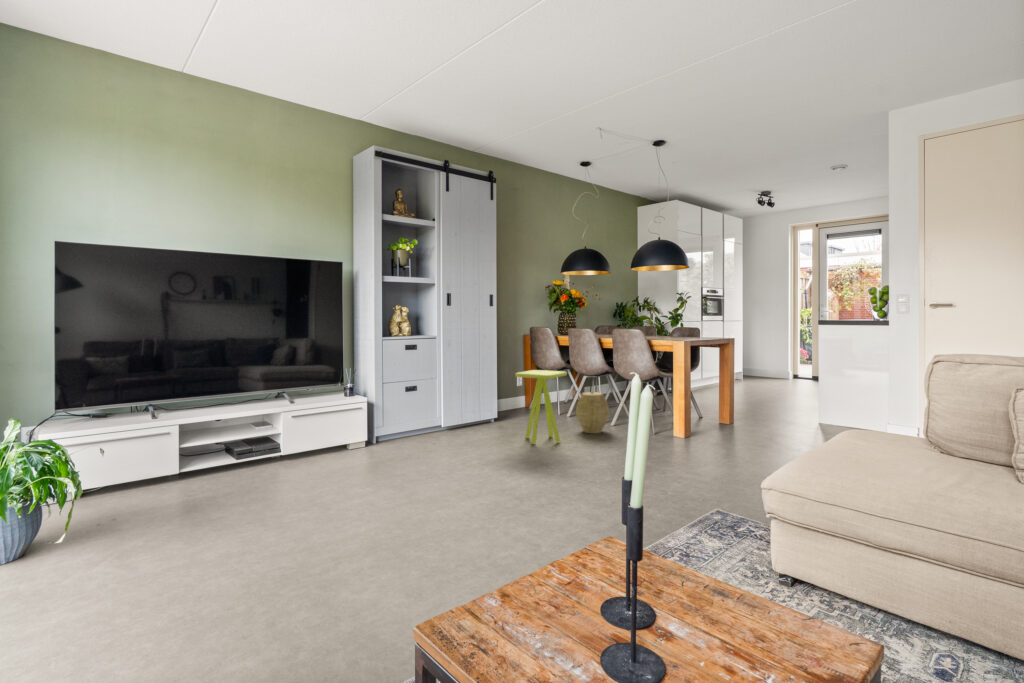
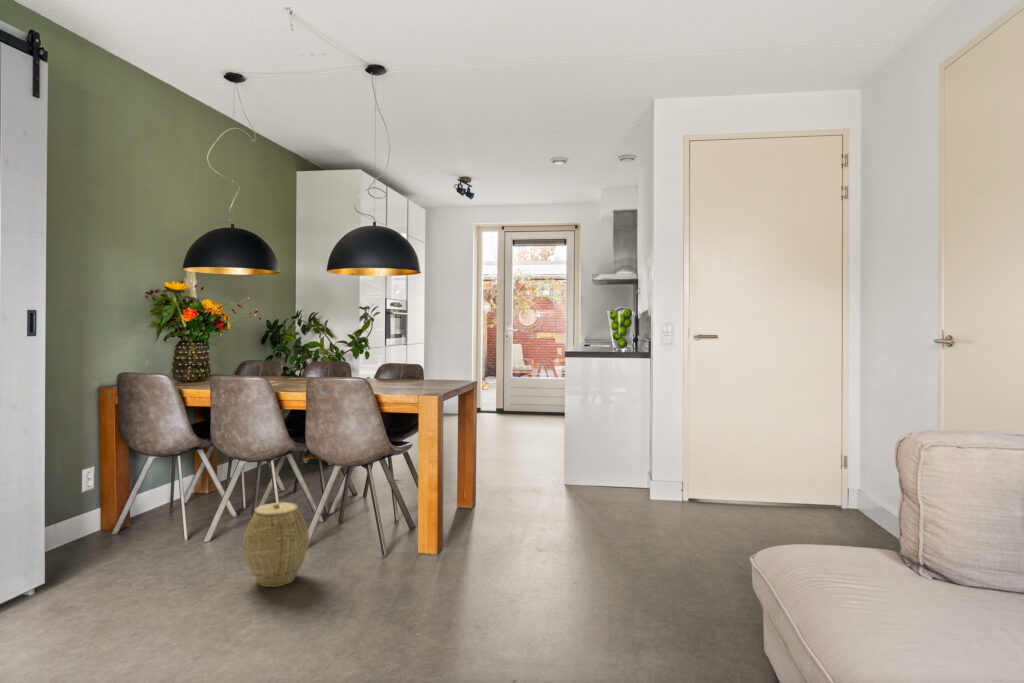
side table: present [515,370,567,443] -> none [114,478,237,654]

